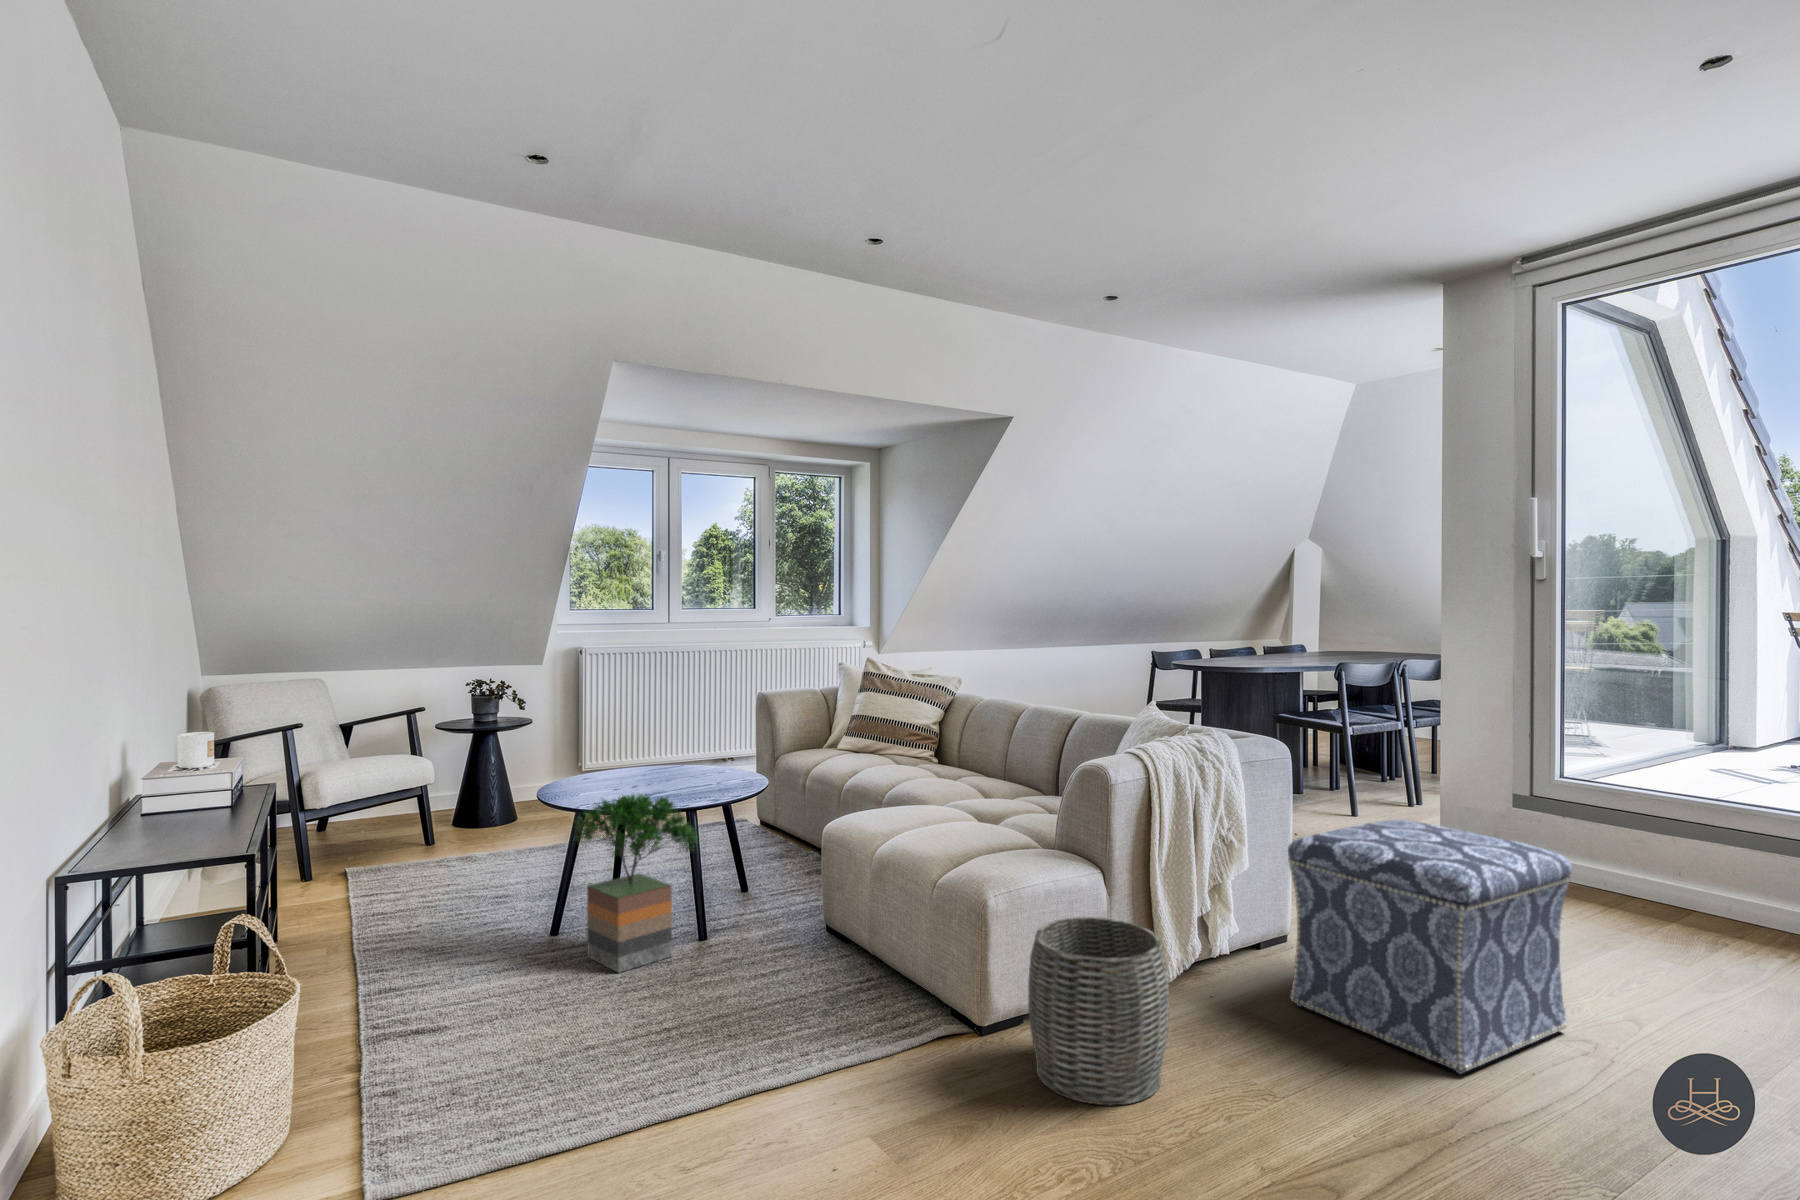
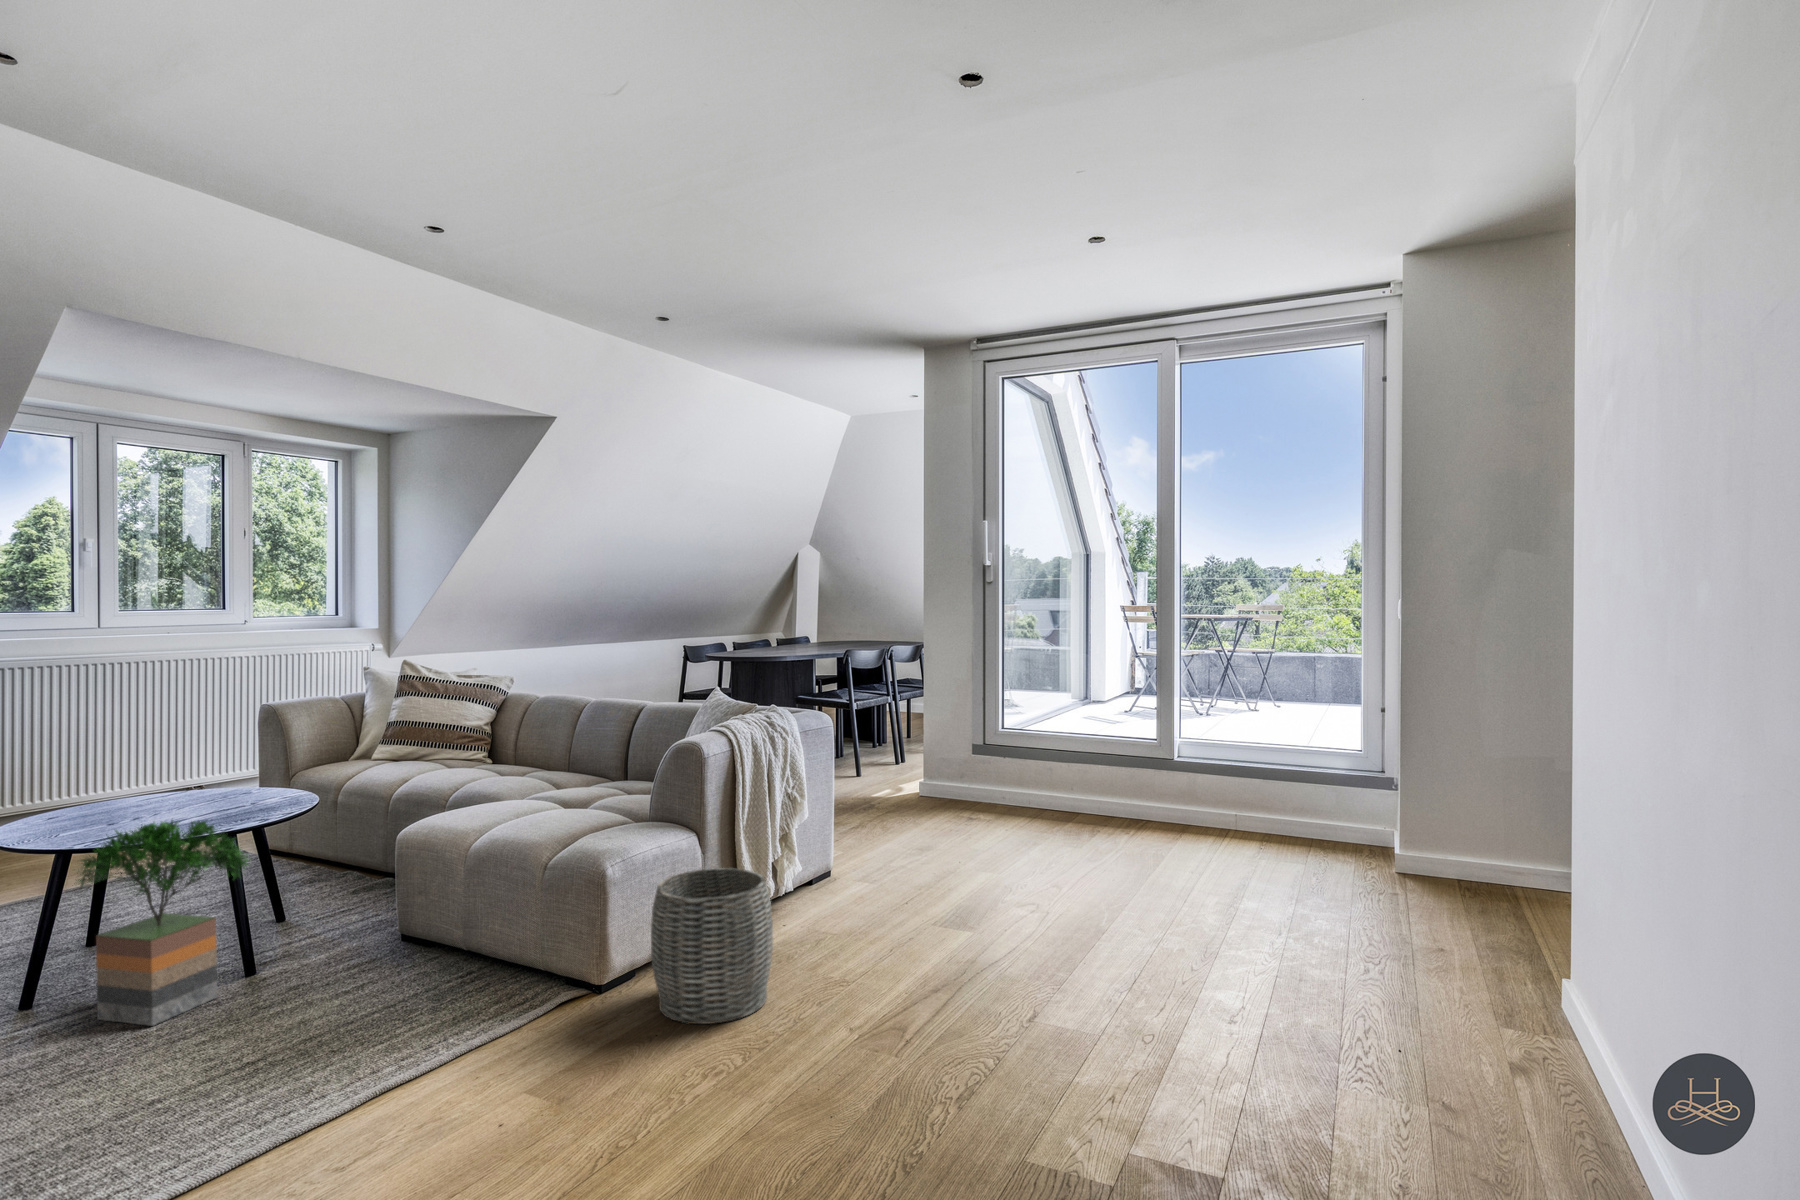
ottoman: present [1288,819,1572,1074] -> none [844,764,1033,942]

